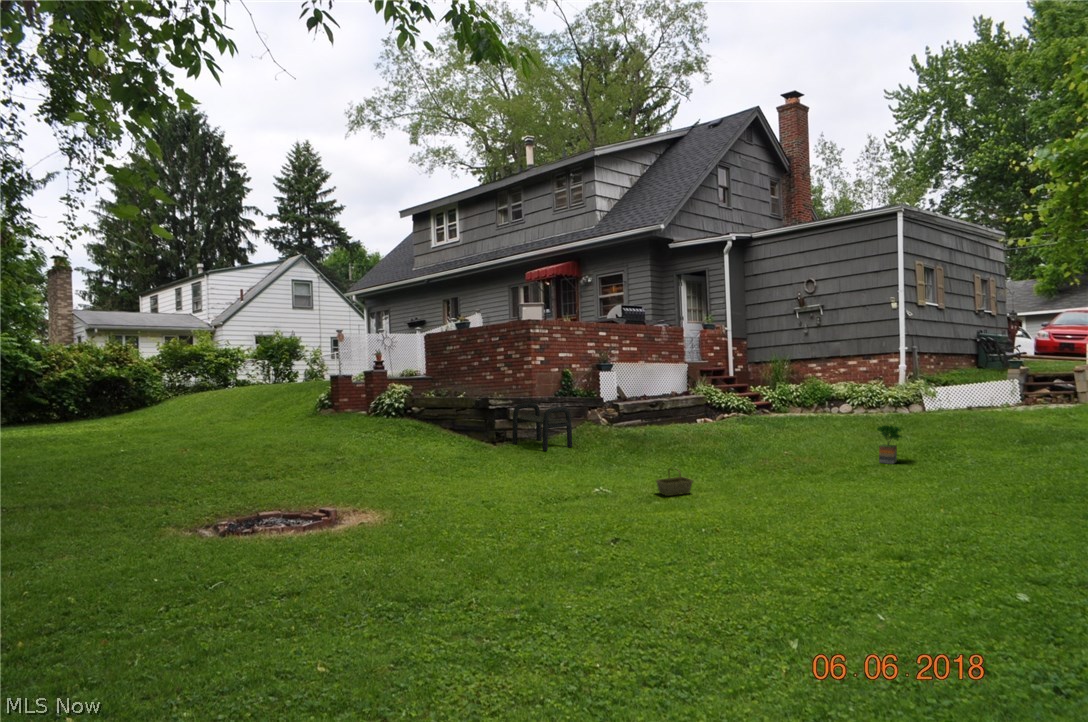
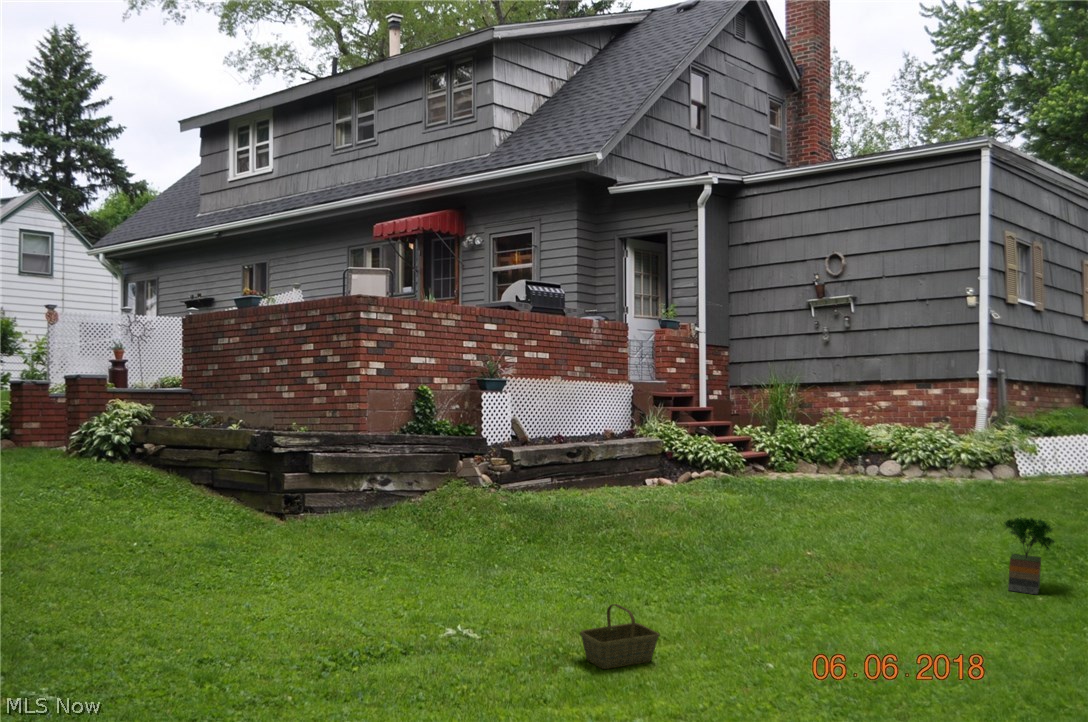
bench: present [512,403,572,451] -> none [309,445,421,541]

